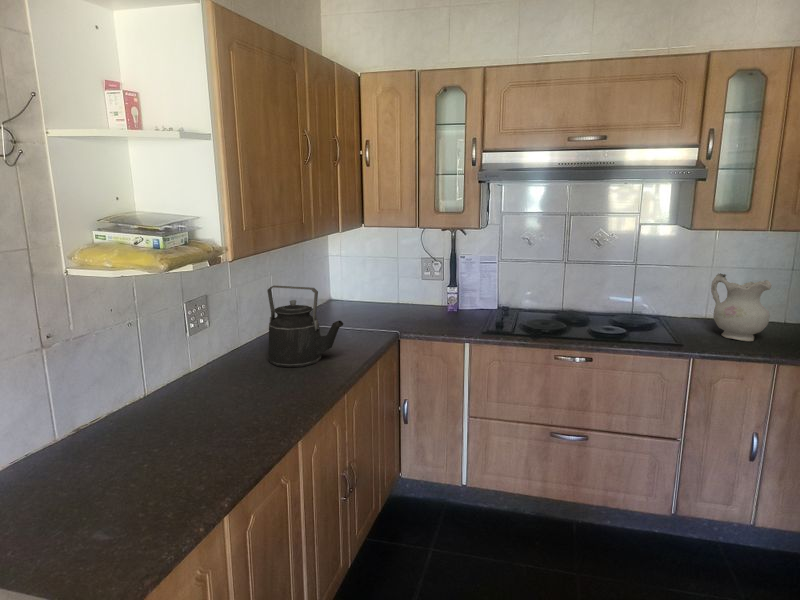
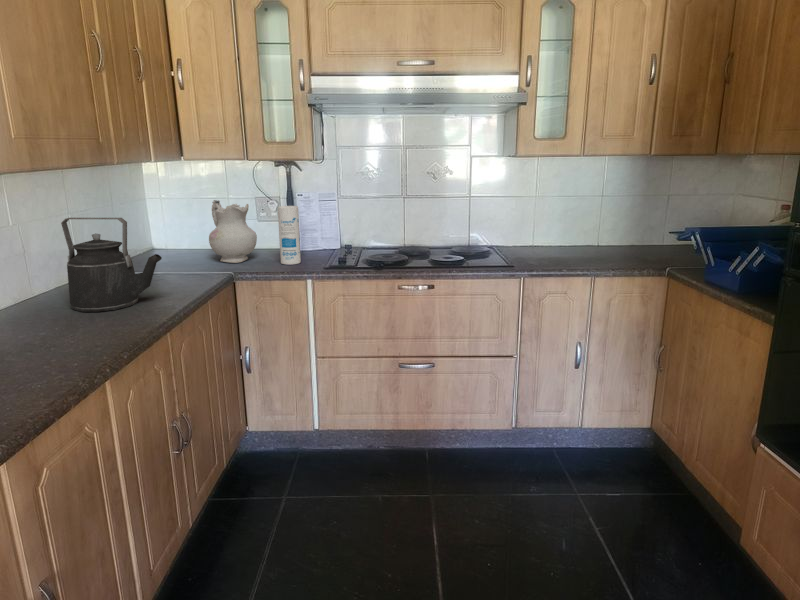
canister: none [442,271,462,326] -> present [278,206,301,265]
ceramic pitcher: present [711,273,772,341] -> present [209,200,257,263]

